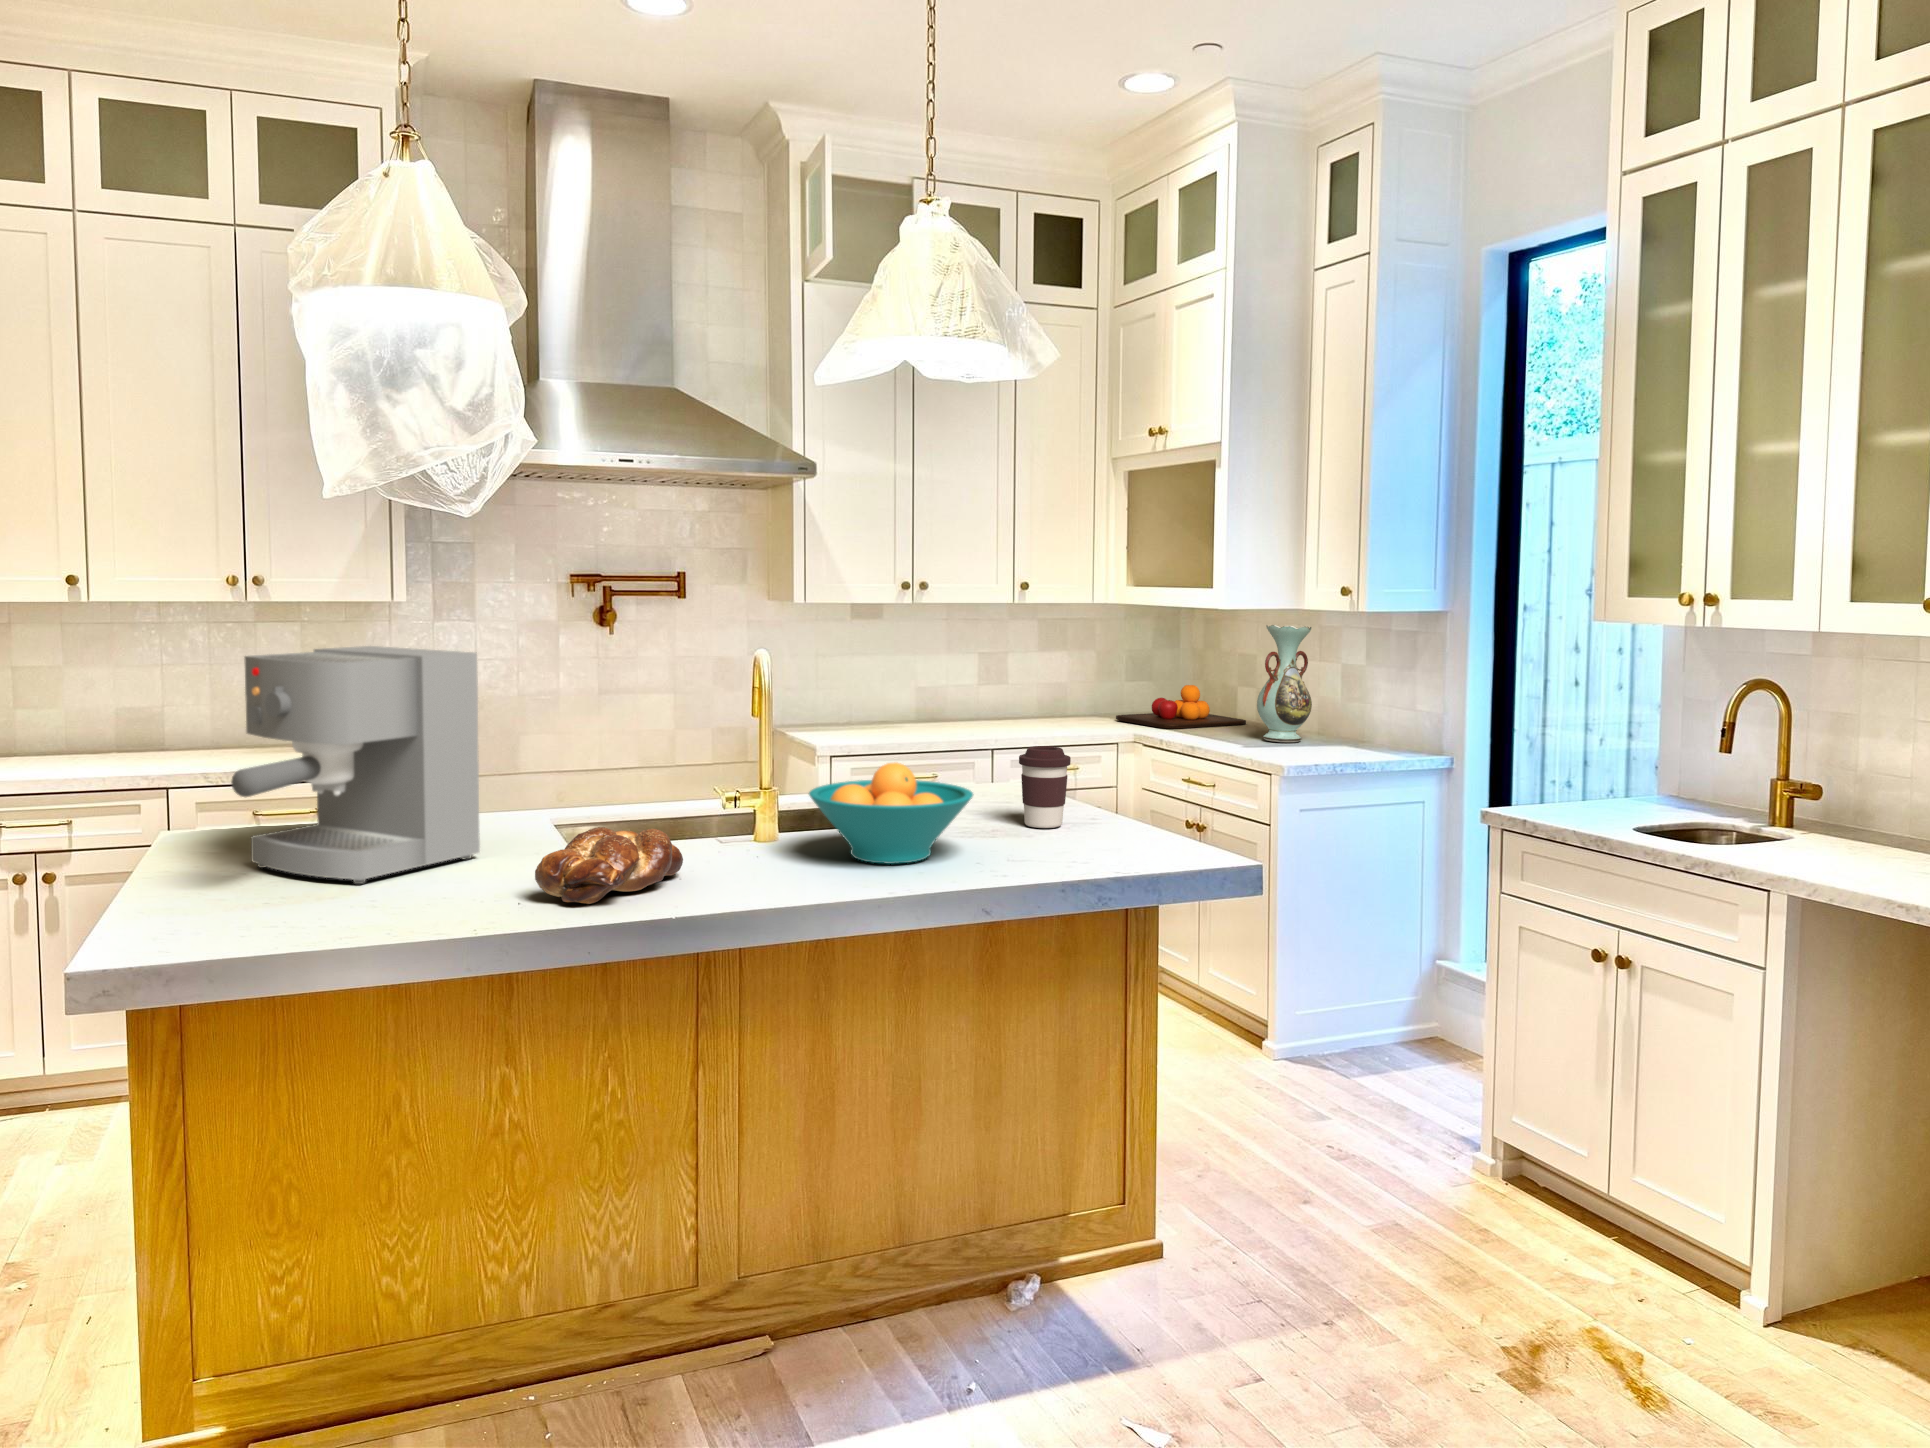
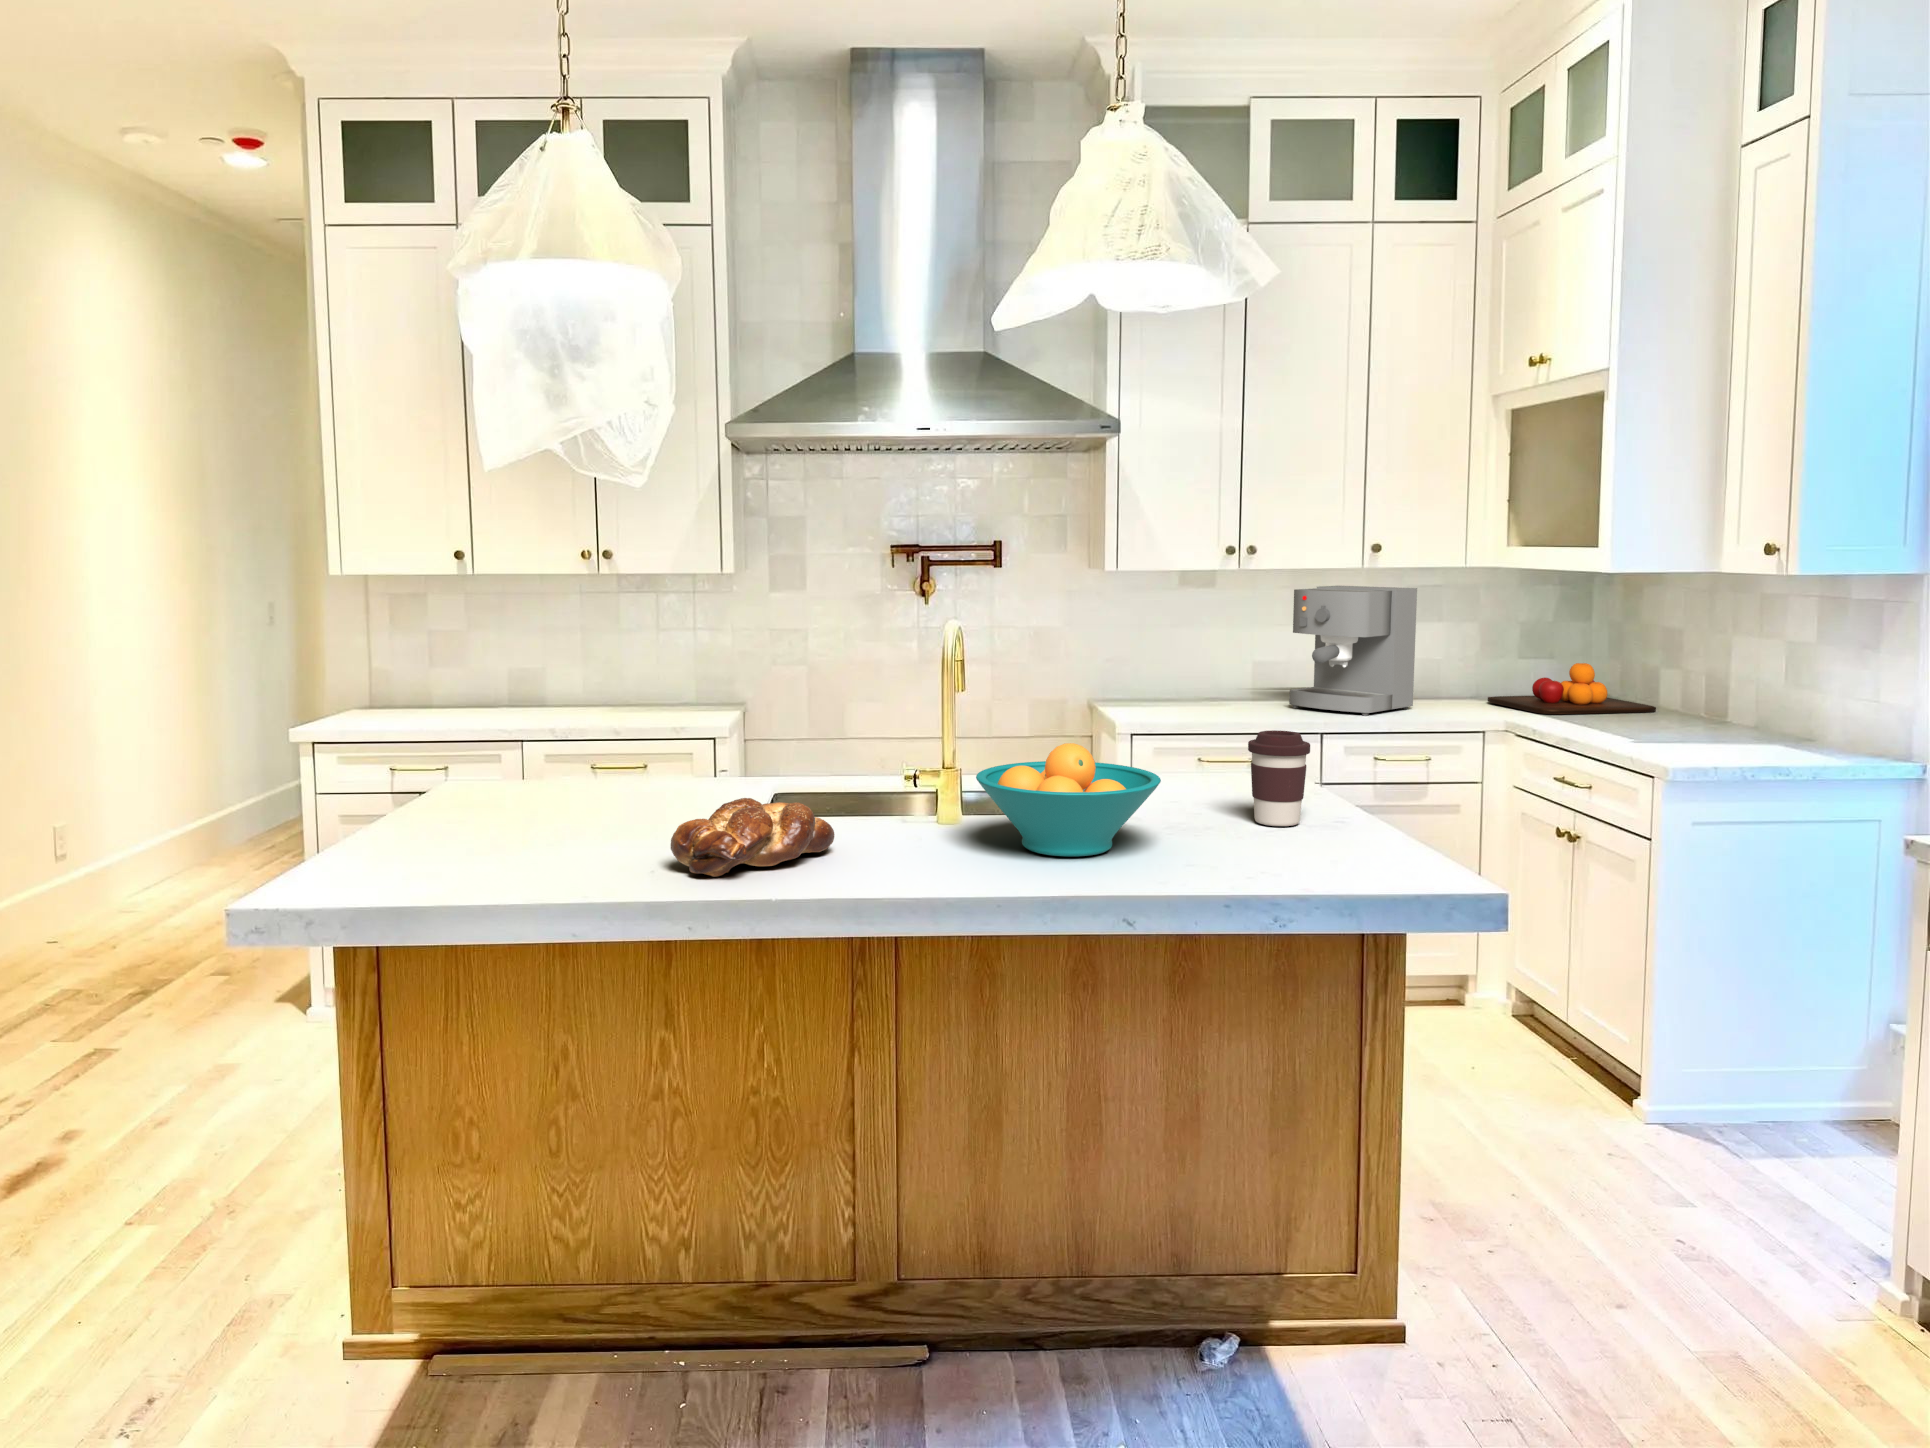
decorative vase: present [1257,625,1312,742] -> none [1654,591,1732,736]
coffee maker: present [231,646,480,884] -> present [1289,586,1417,715]

